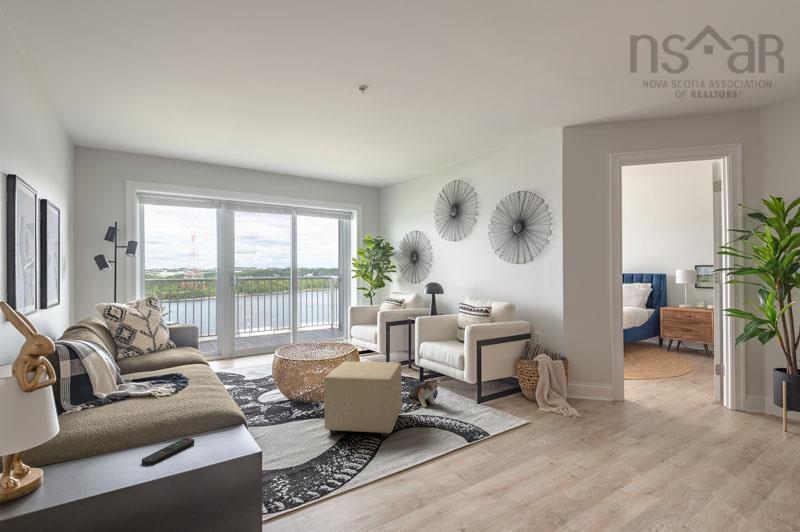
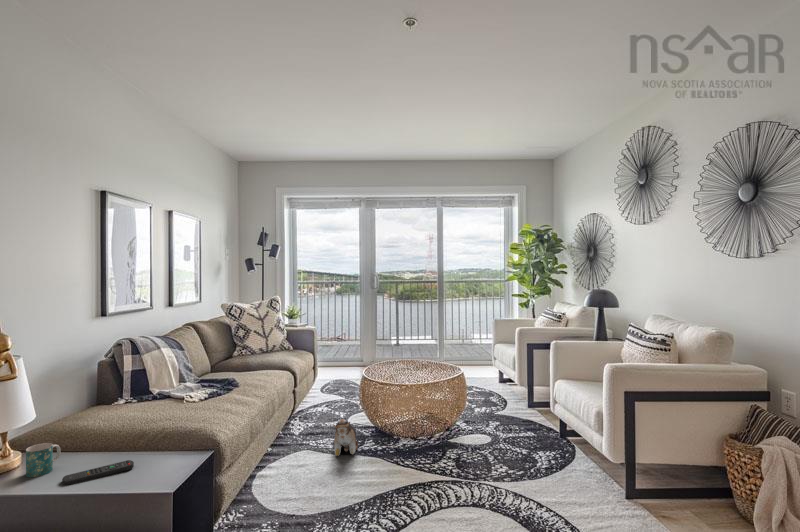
ottoman: present [324,361,402,437] -> none [367,392,487,510]
plush toy: present [409,379,440,408] -> present [333,419,358,456]
mug: none [83,438,109,472] -> present [26,443,61,477]

